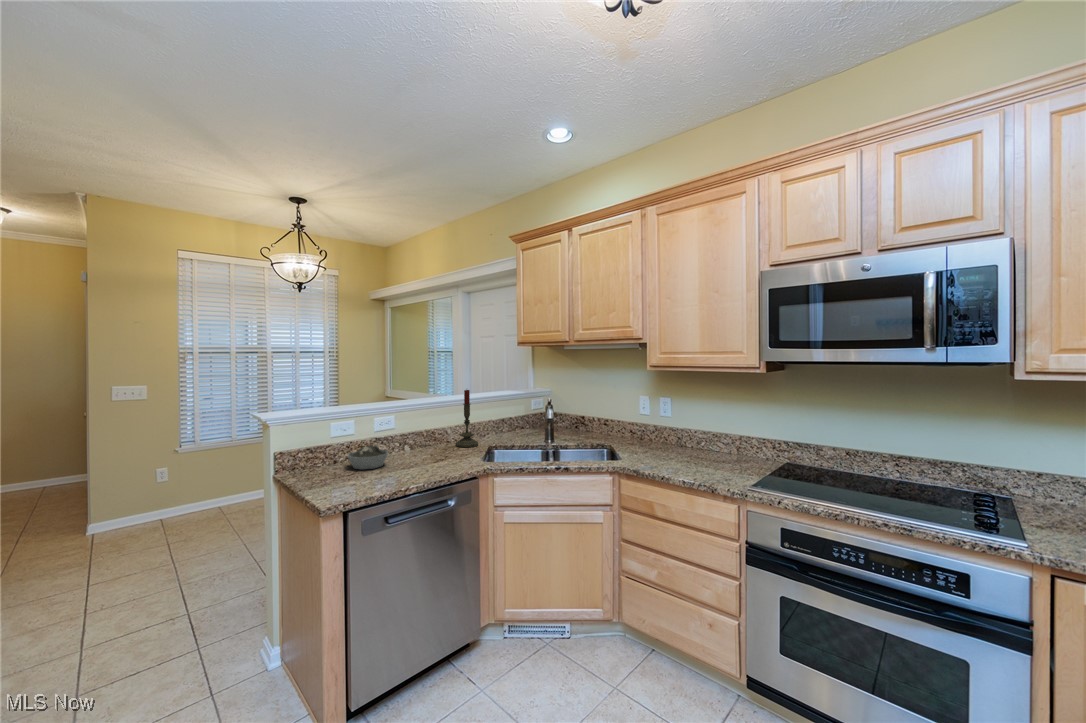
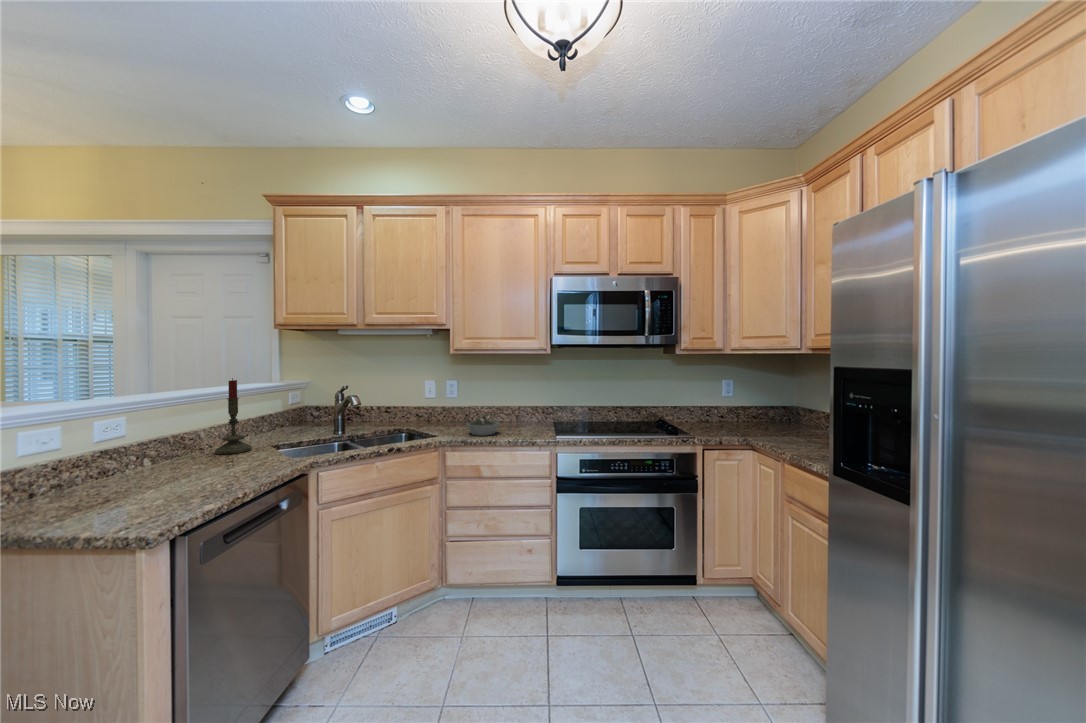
bowl: present [348,445,388,469] -> present [467,416,499,436]

